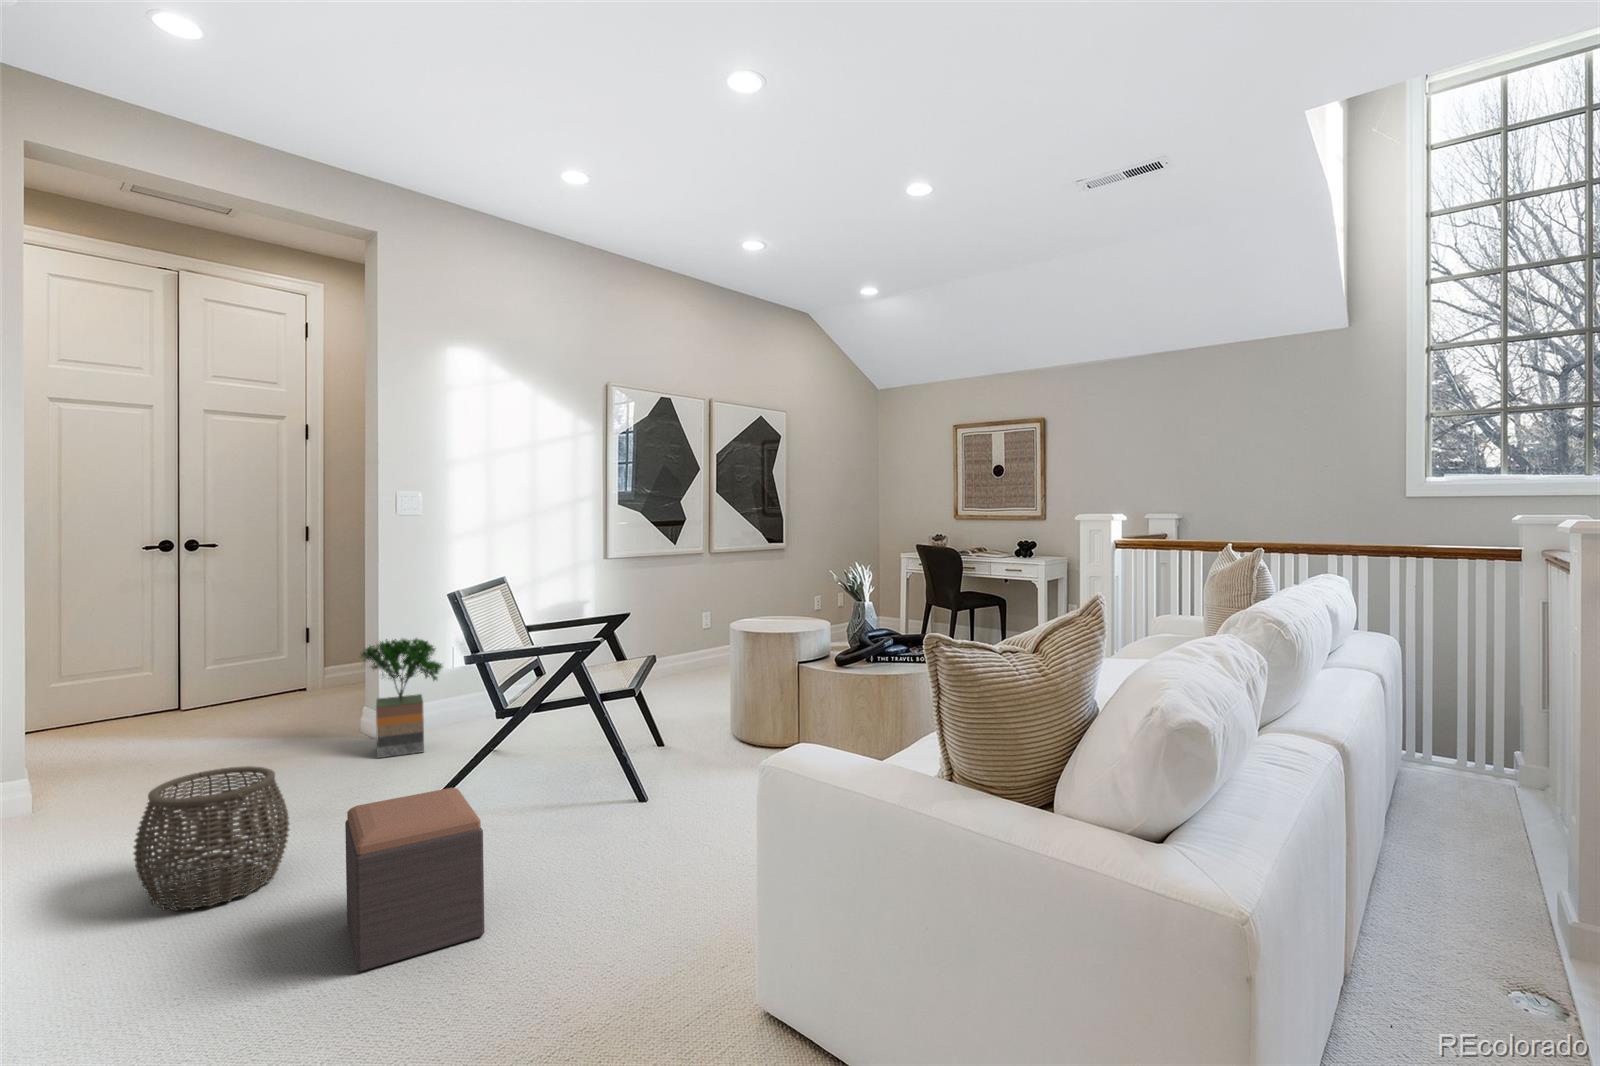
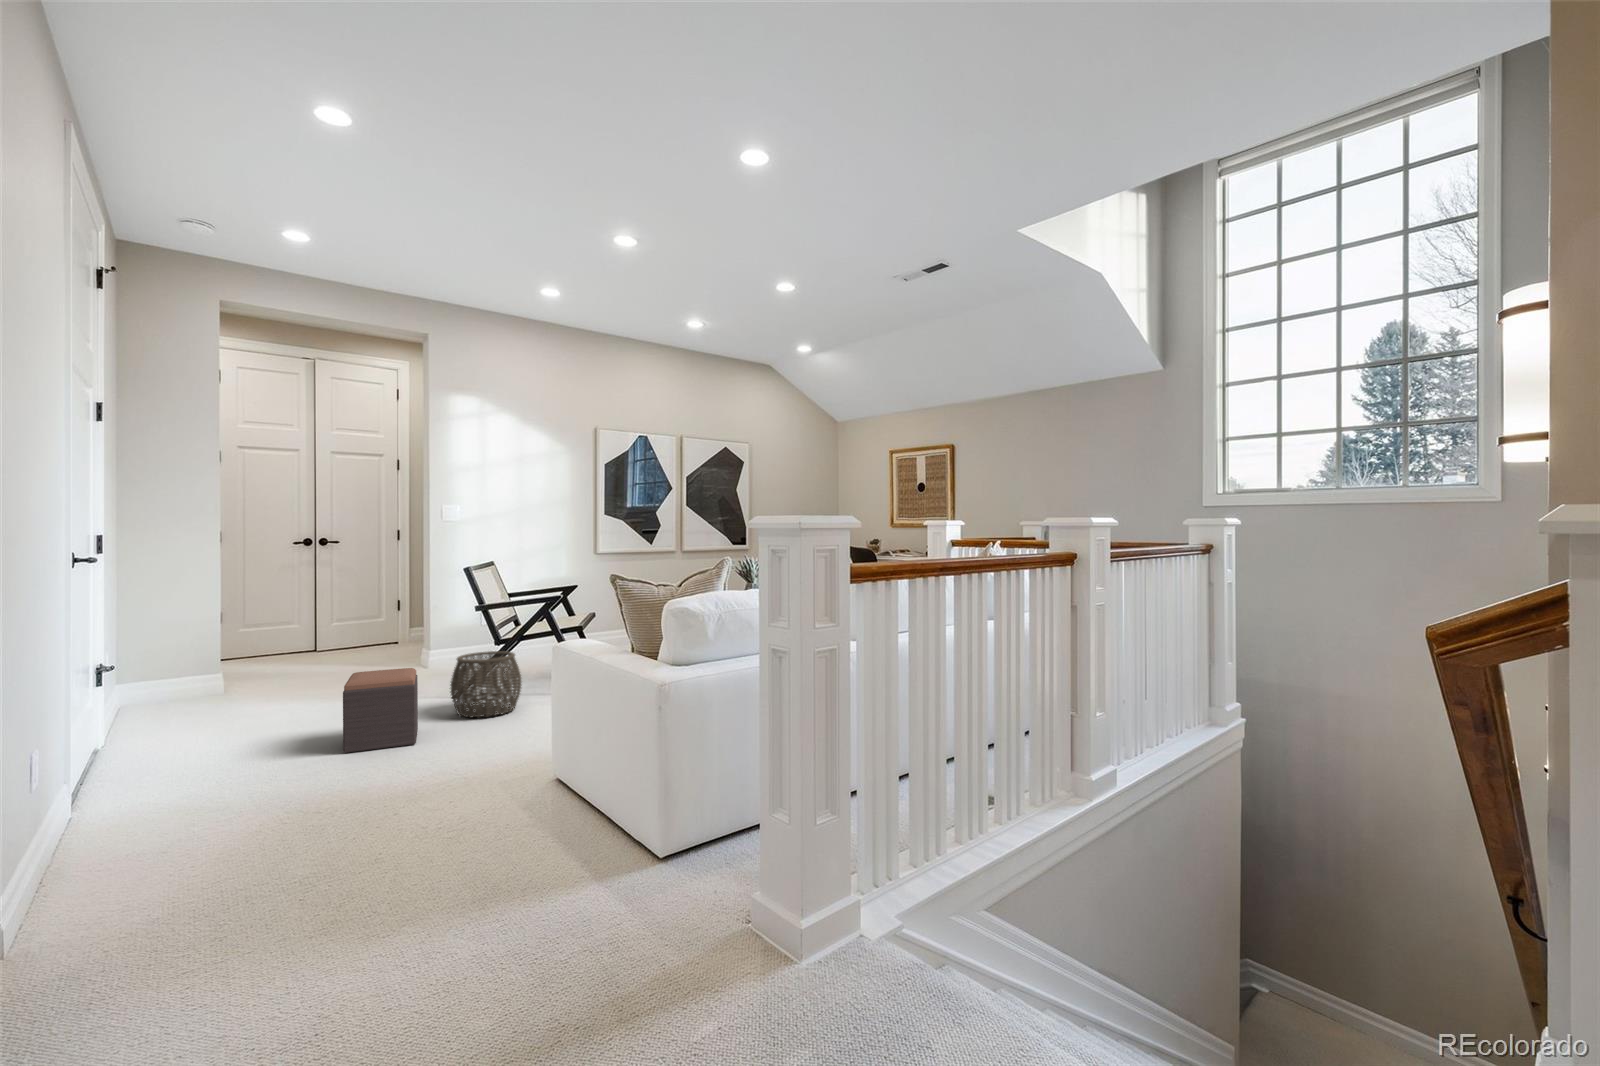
potted tree: present [361,638,443,758] -> none [406,599,462,675]
woven basket: present [134,766,290,911] -> present [450,651,522,718]

